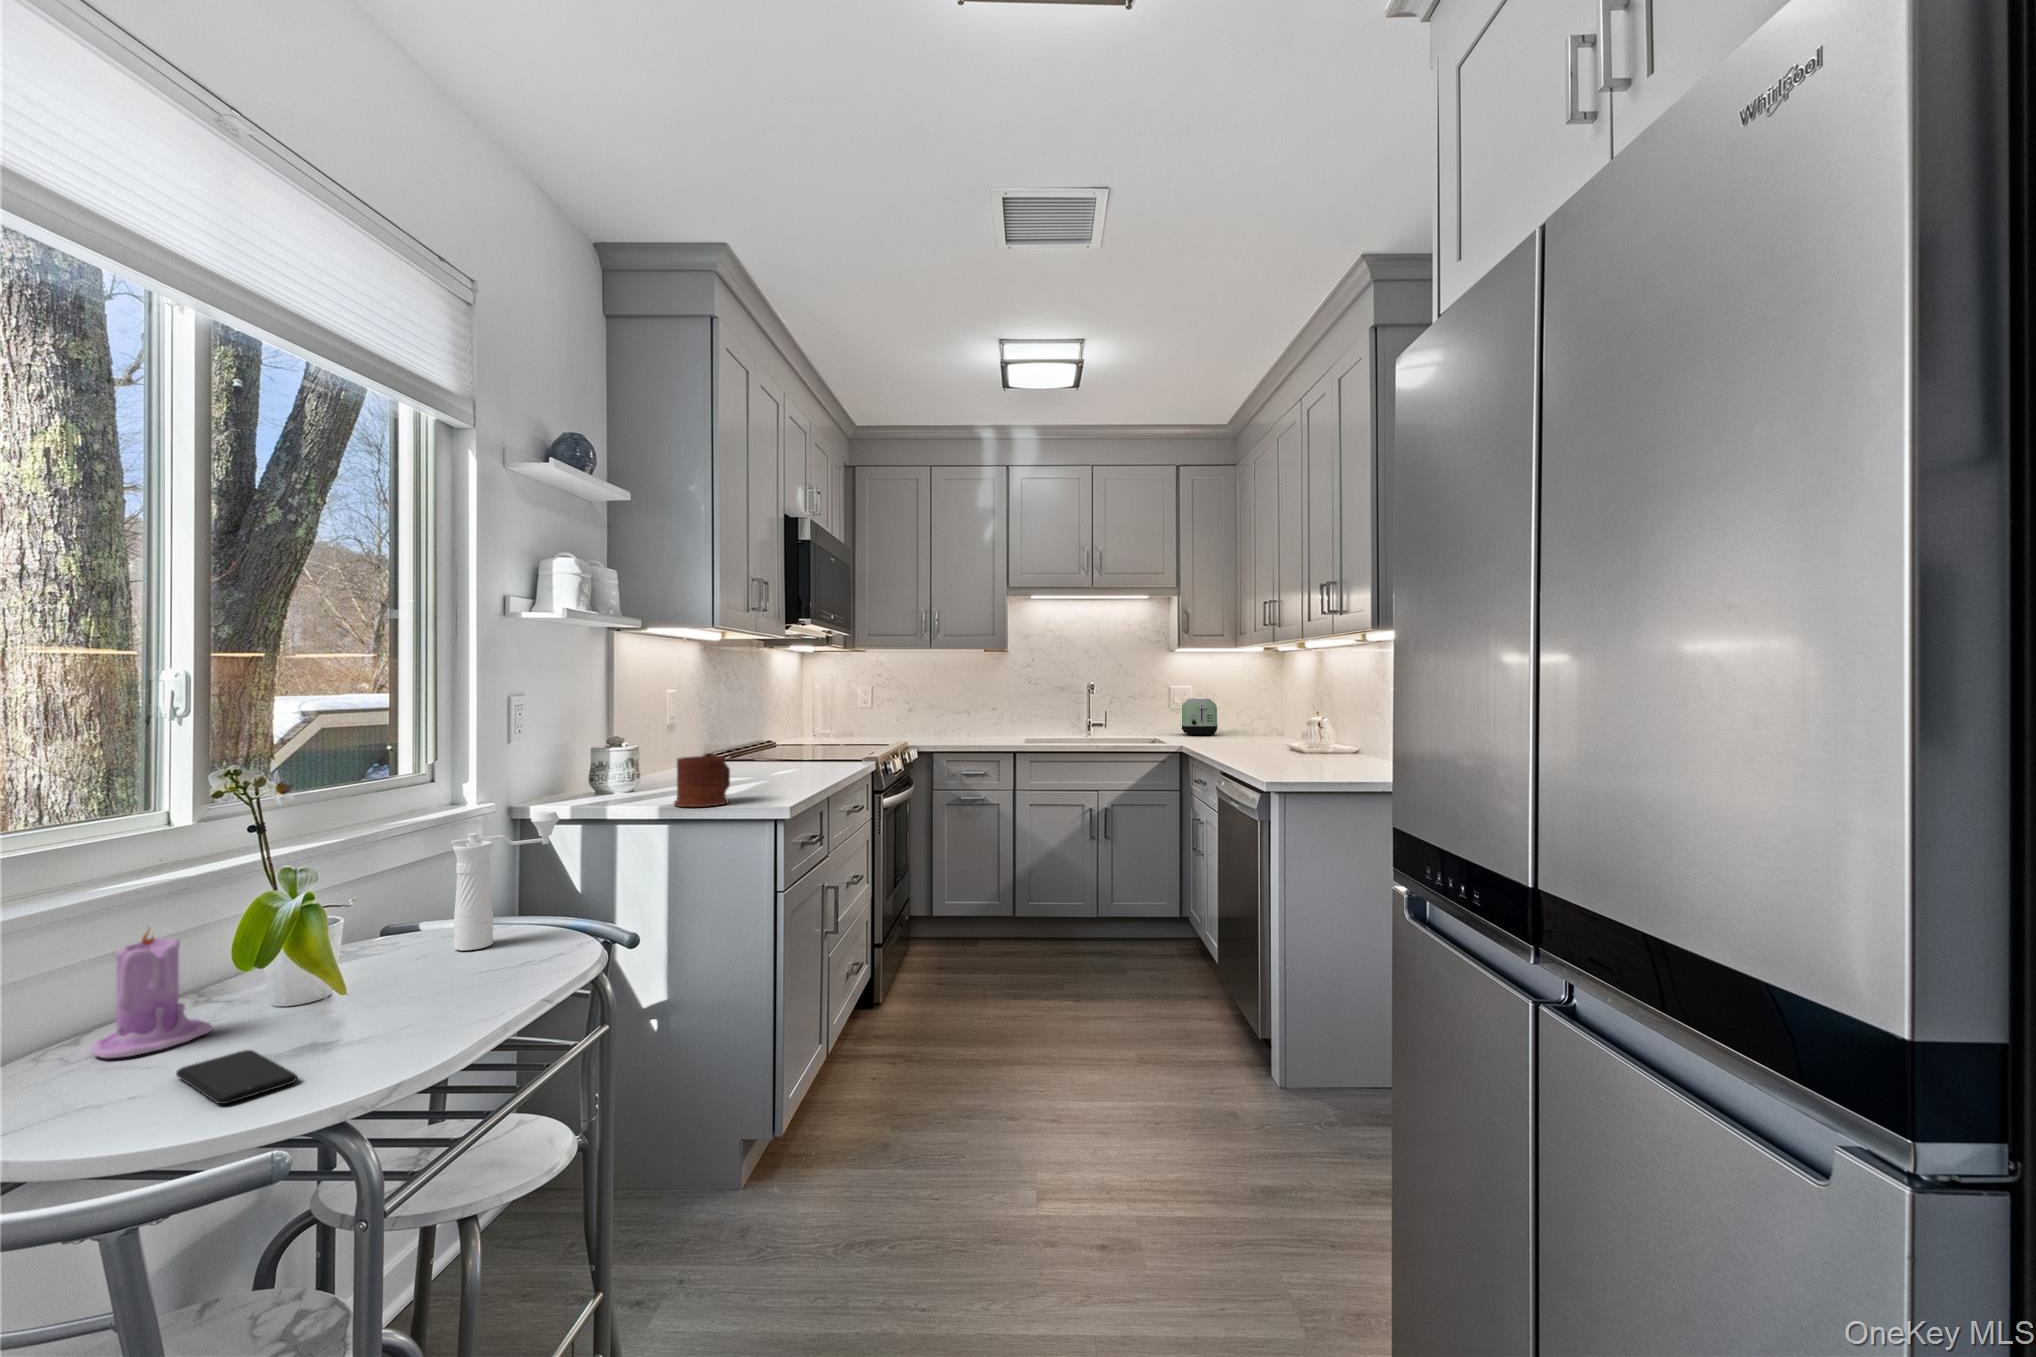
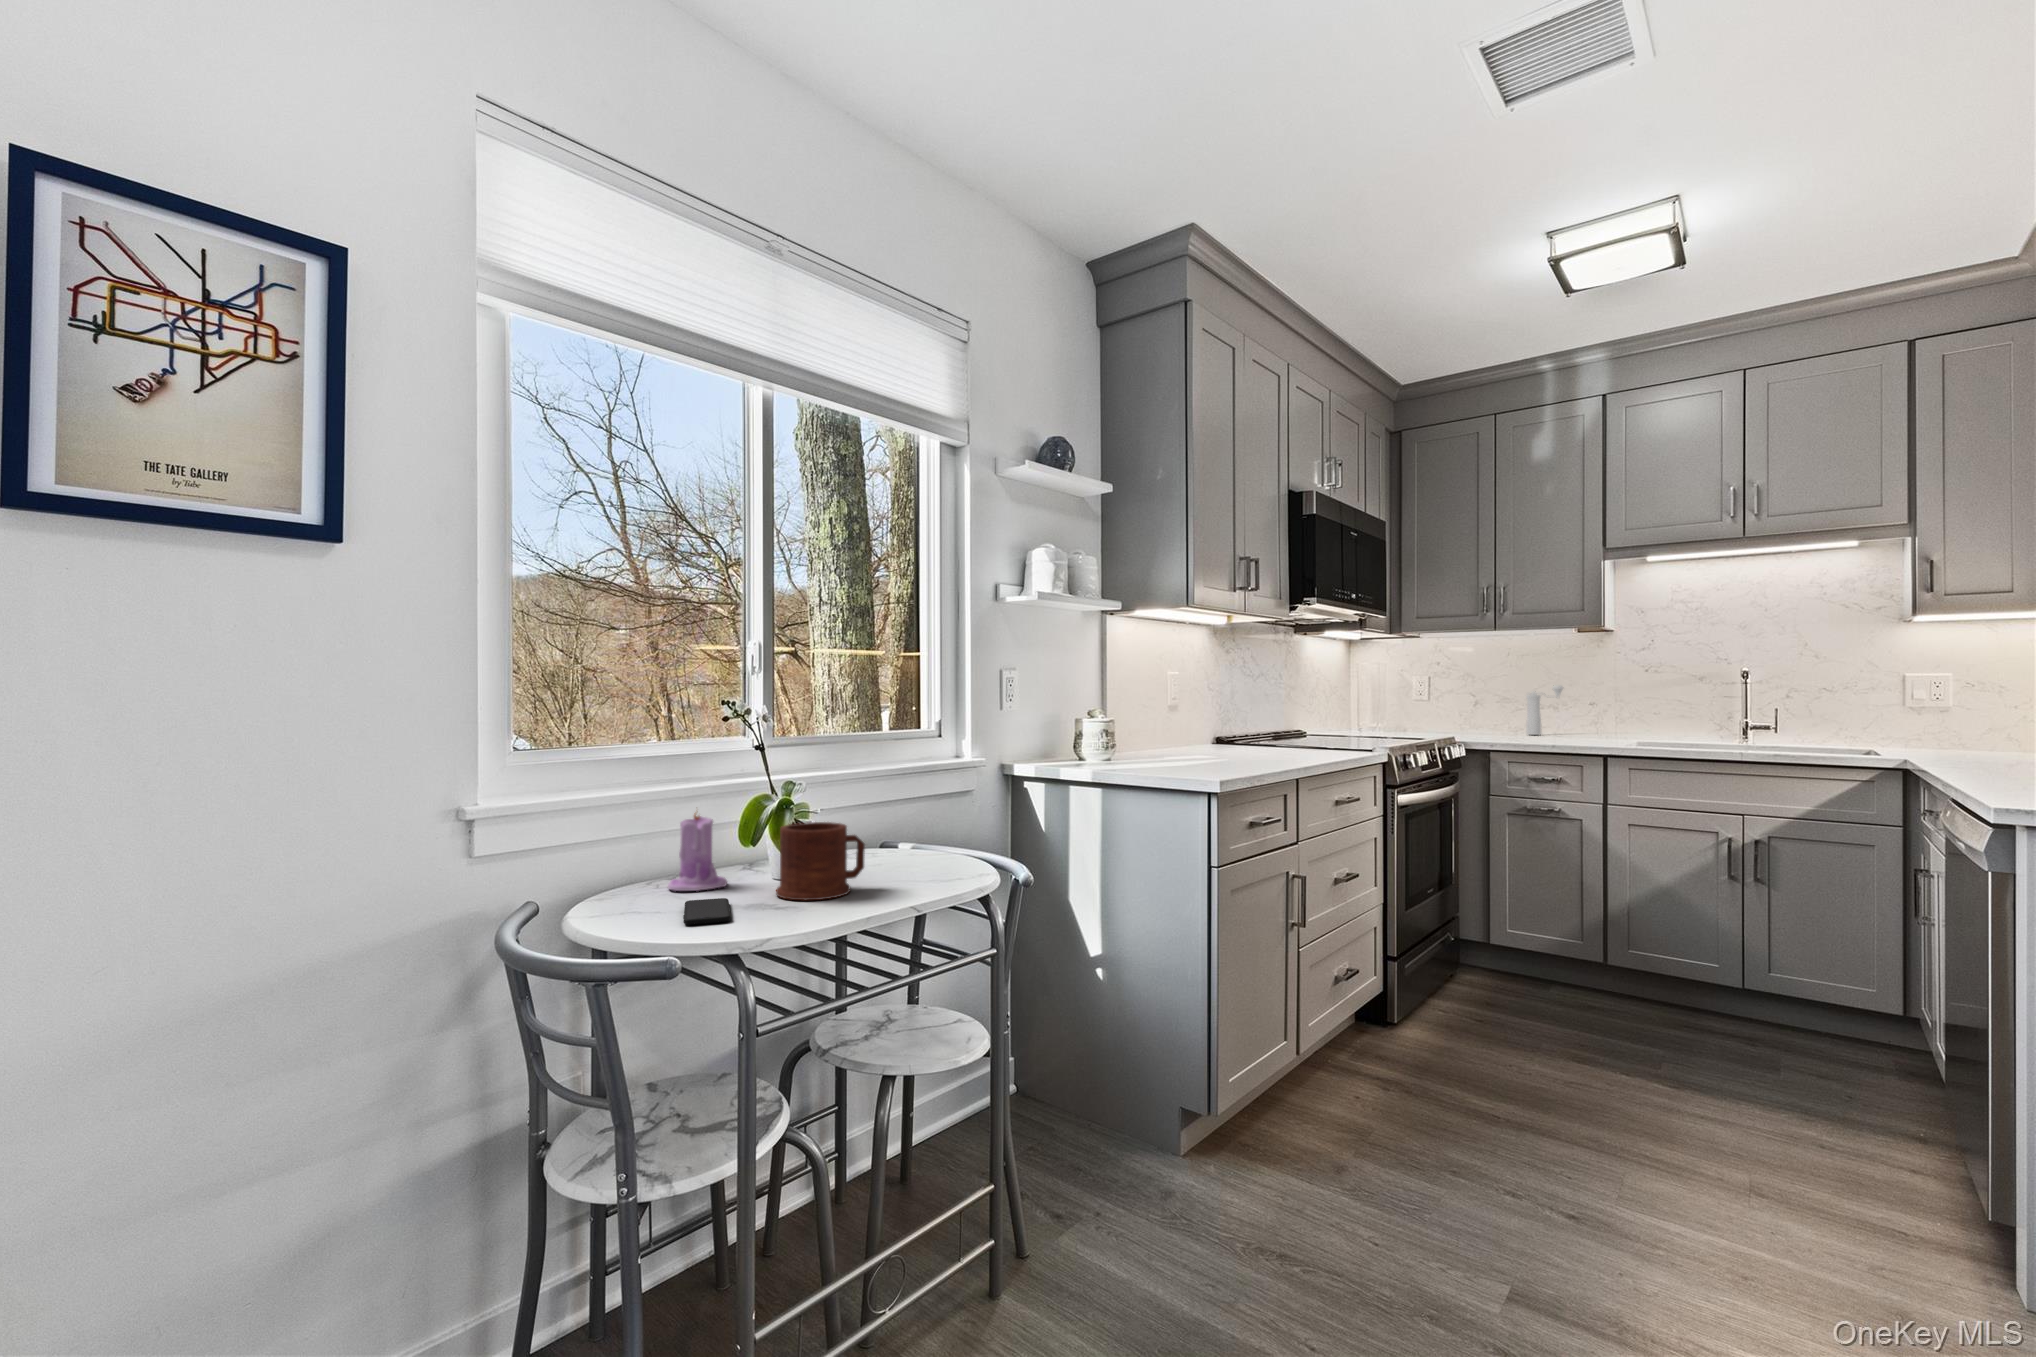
toaster: present [1181,698,1218,735] -> none [1919,692,1996,748]
mug: present [674,756,730,807] -> present [776,822,865,900]
pepper mill: present [451,811,559,950] -> present [1526,685,1563,735]

